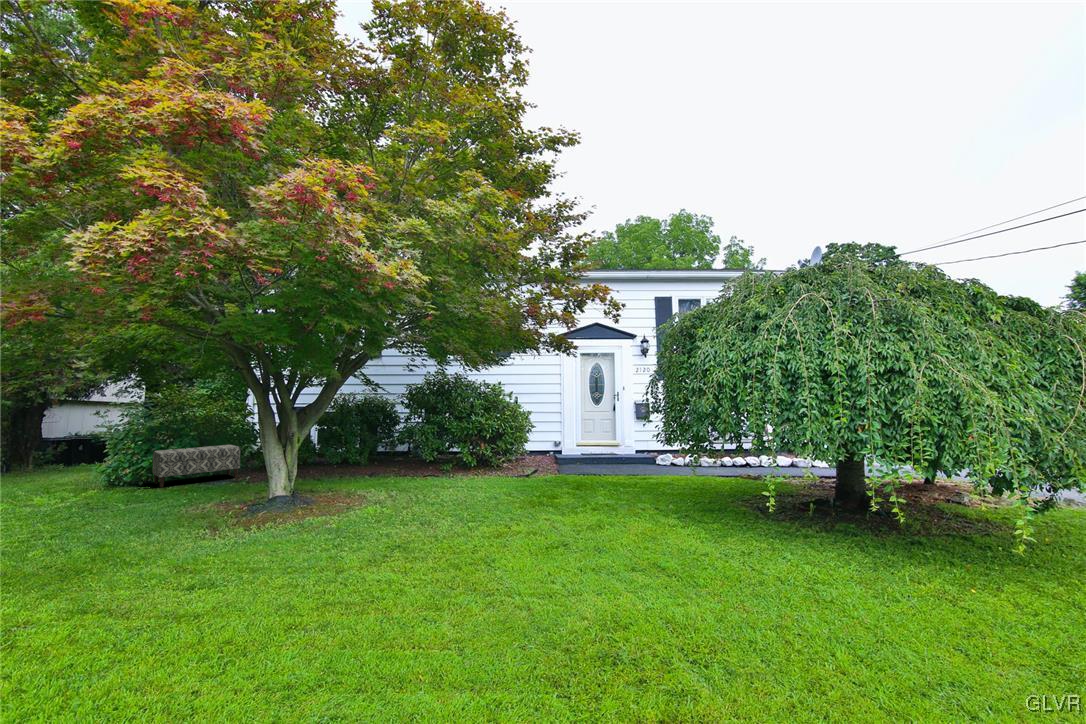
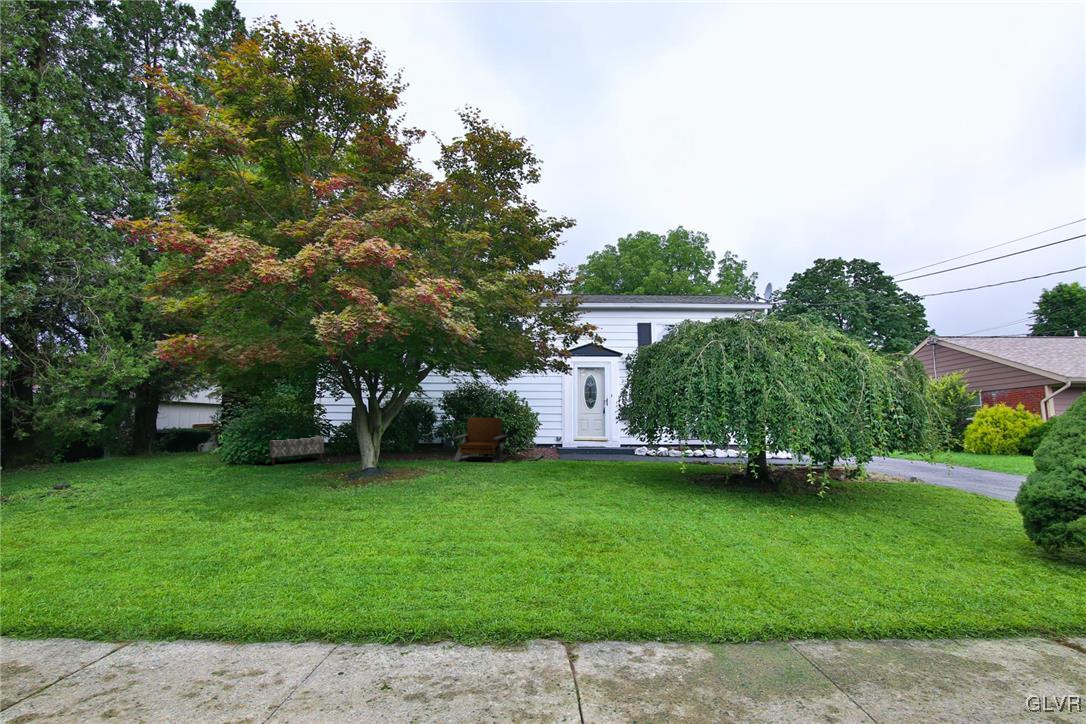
lounge chair: none [414,419,489,481] -> present [453,418,508,463]

